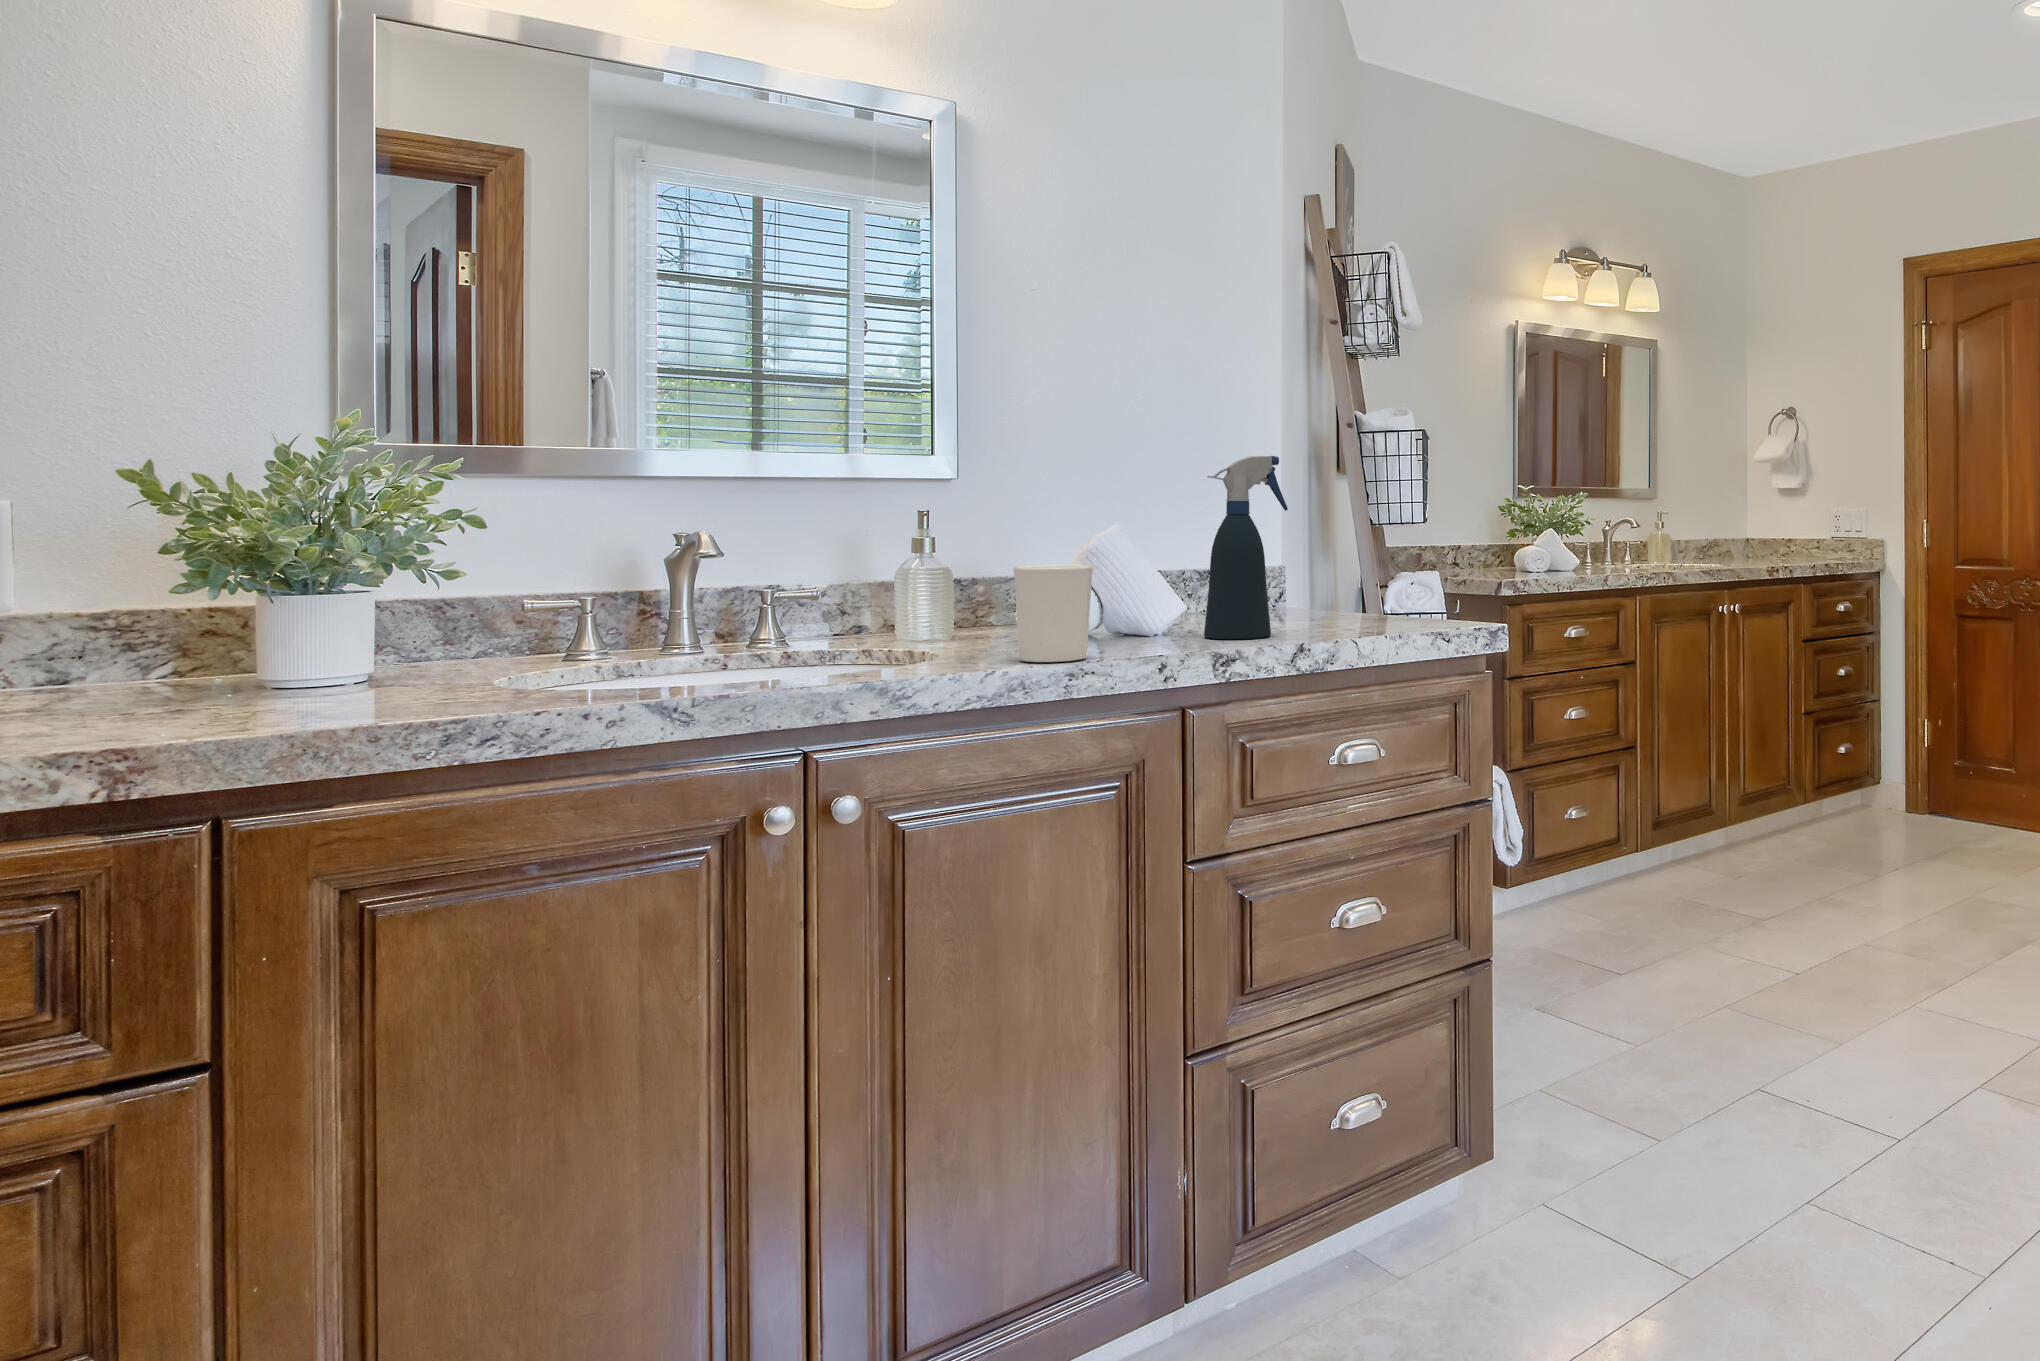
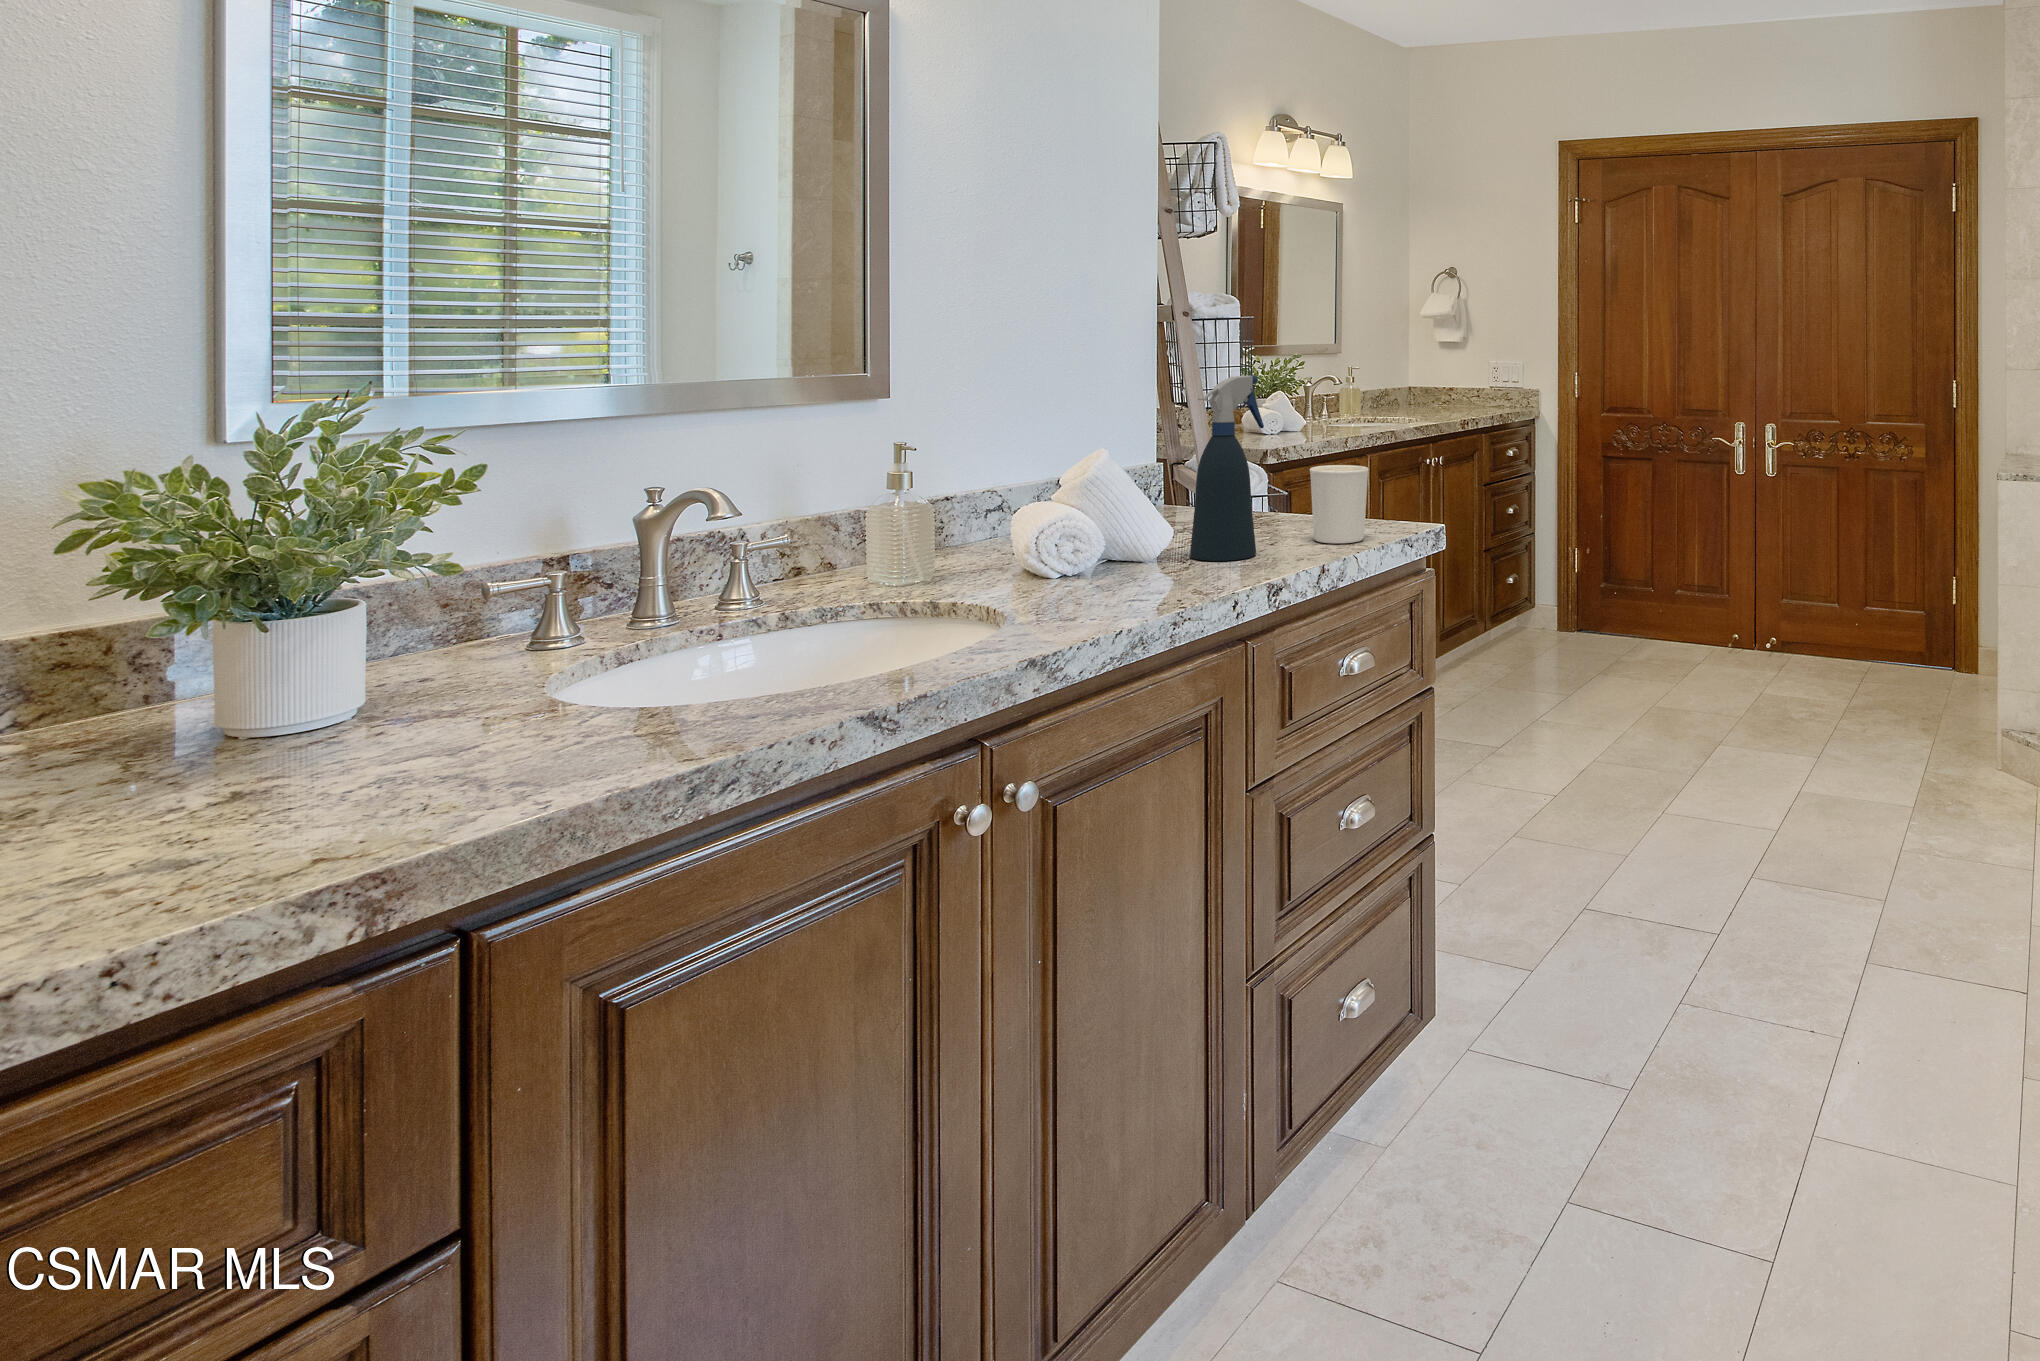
candle holder: present [1013,565,1093,662] -> present [1310,465,1369,543]

